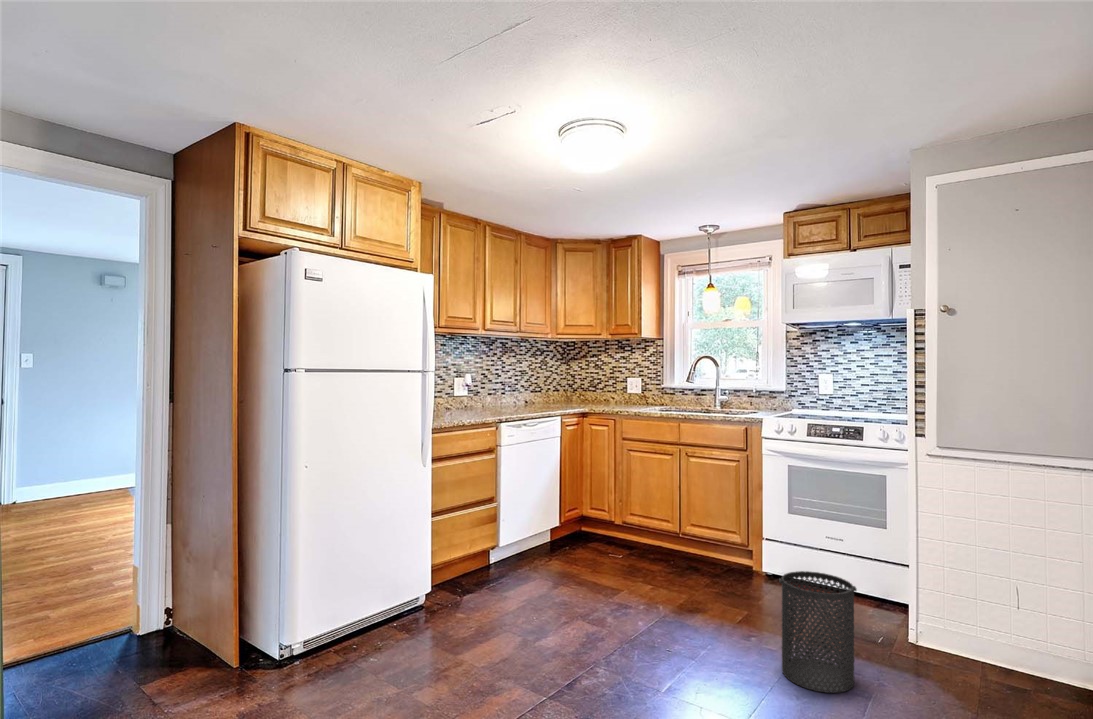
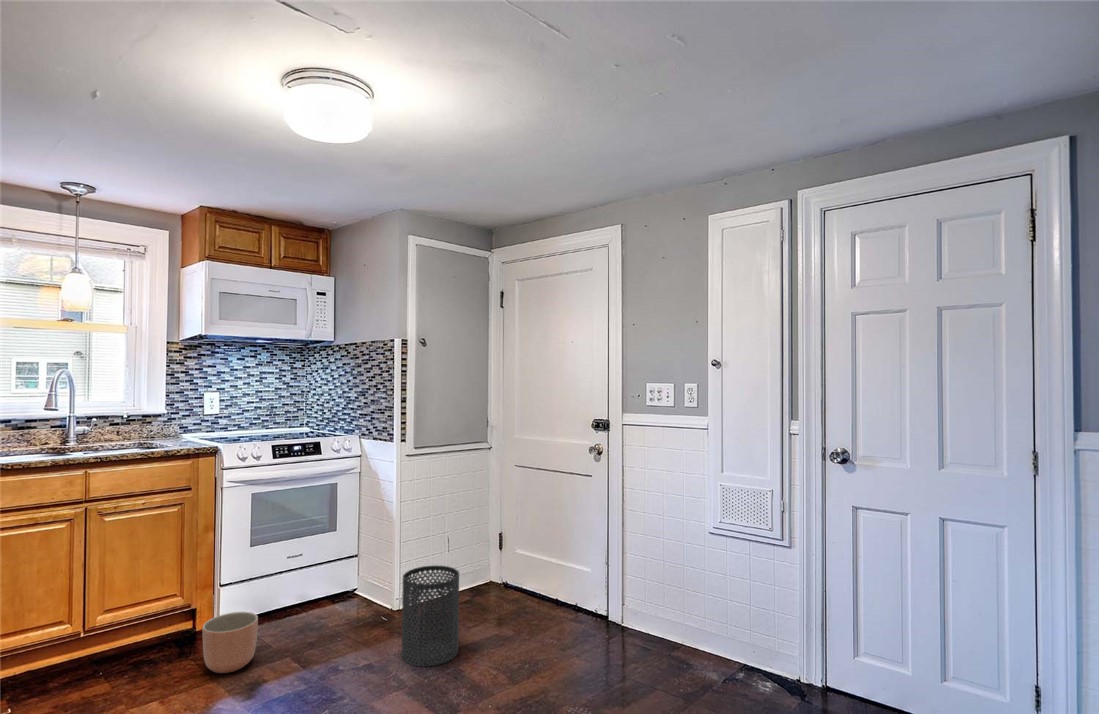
planter: none [688,551,729,598] -> present [203,612,258,673]

